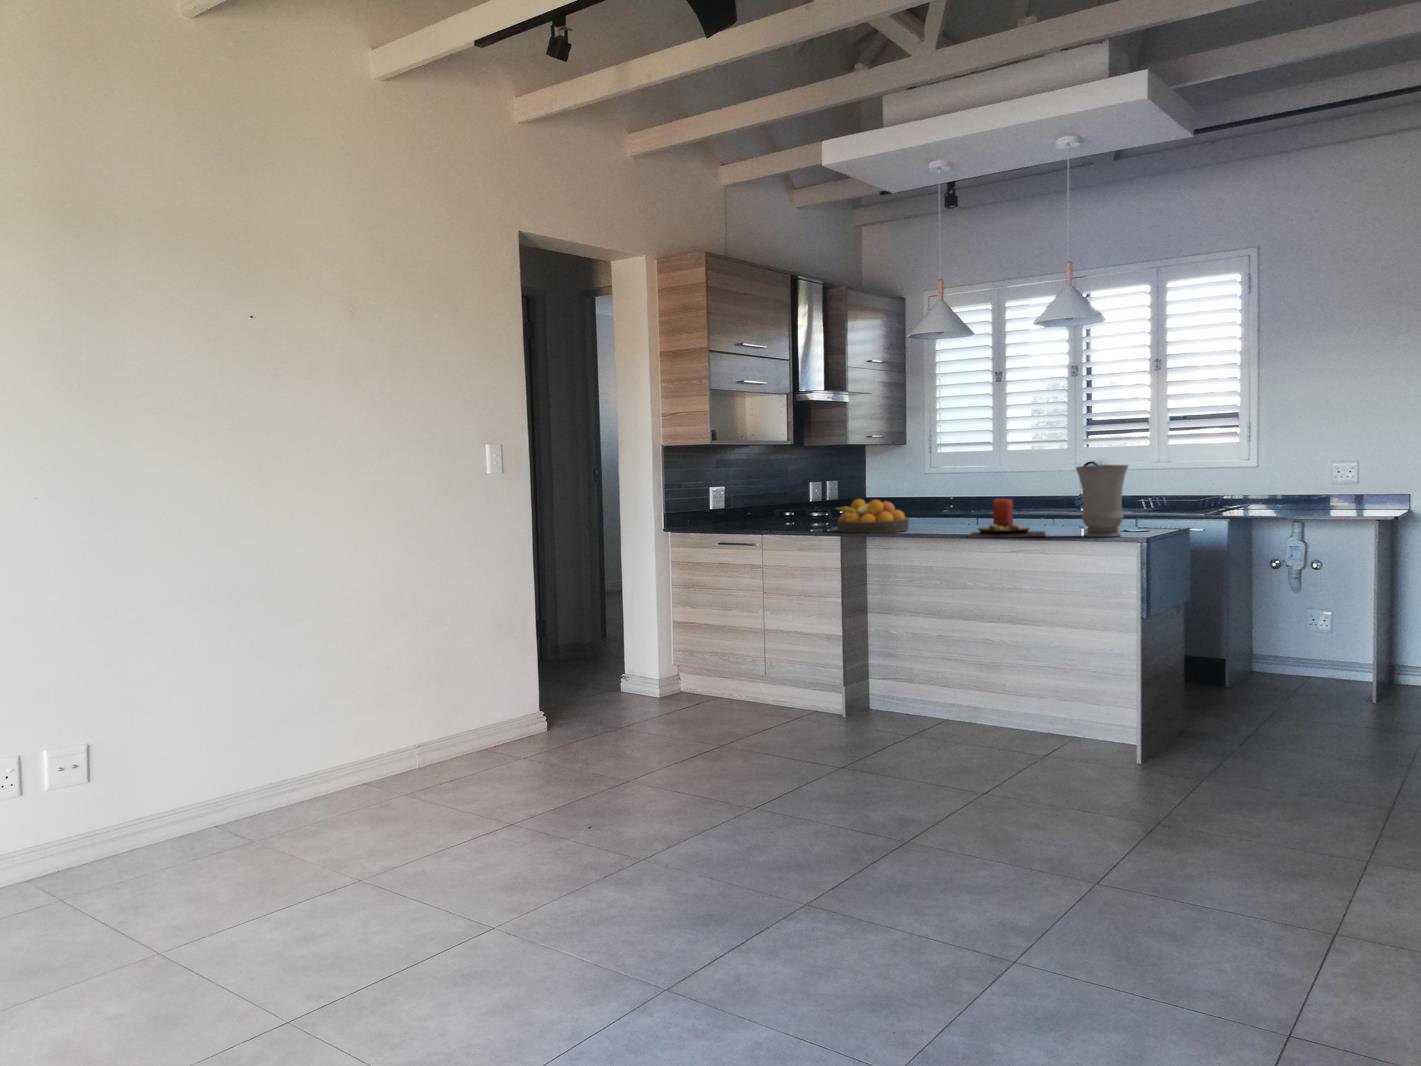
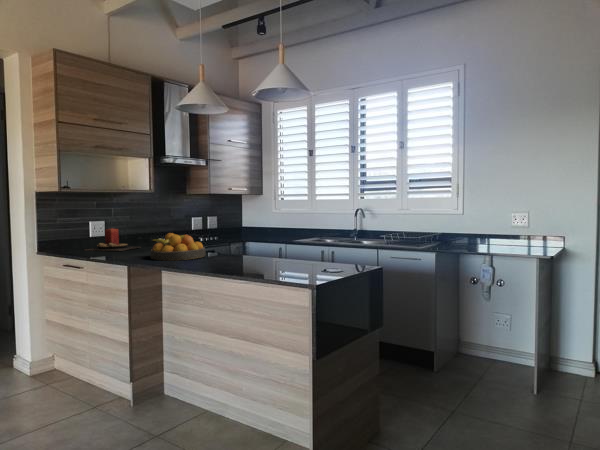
vase: present [1076,465,1128,537] -> none [303,212,344,273]
candle: present [968,499,1045,538] -> present [84,229,141,251]

